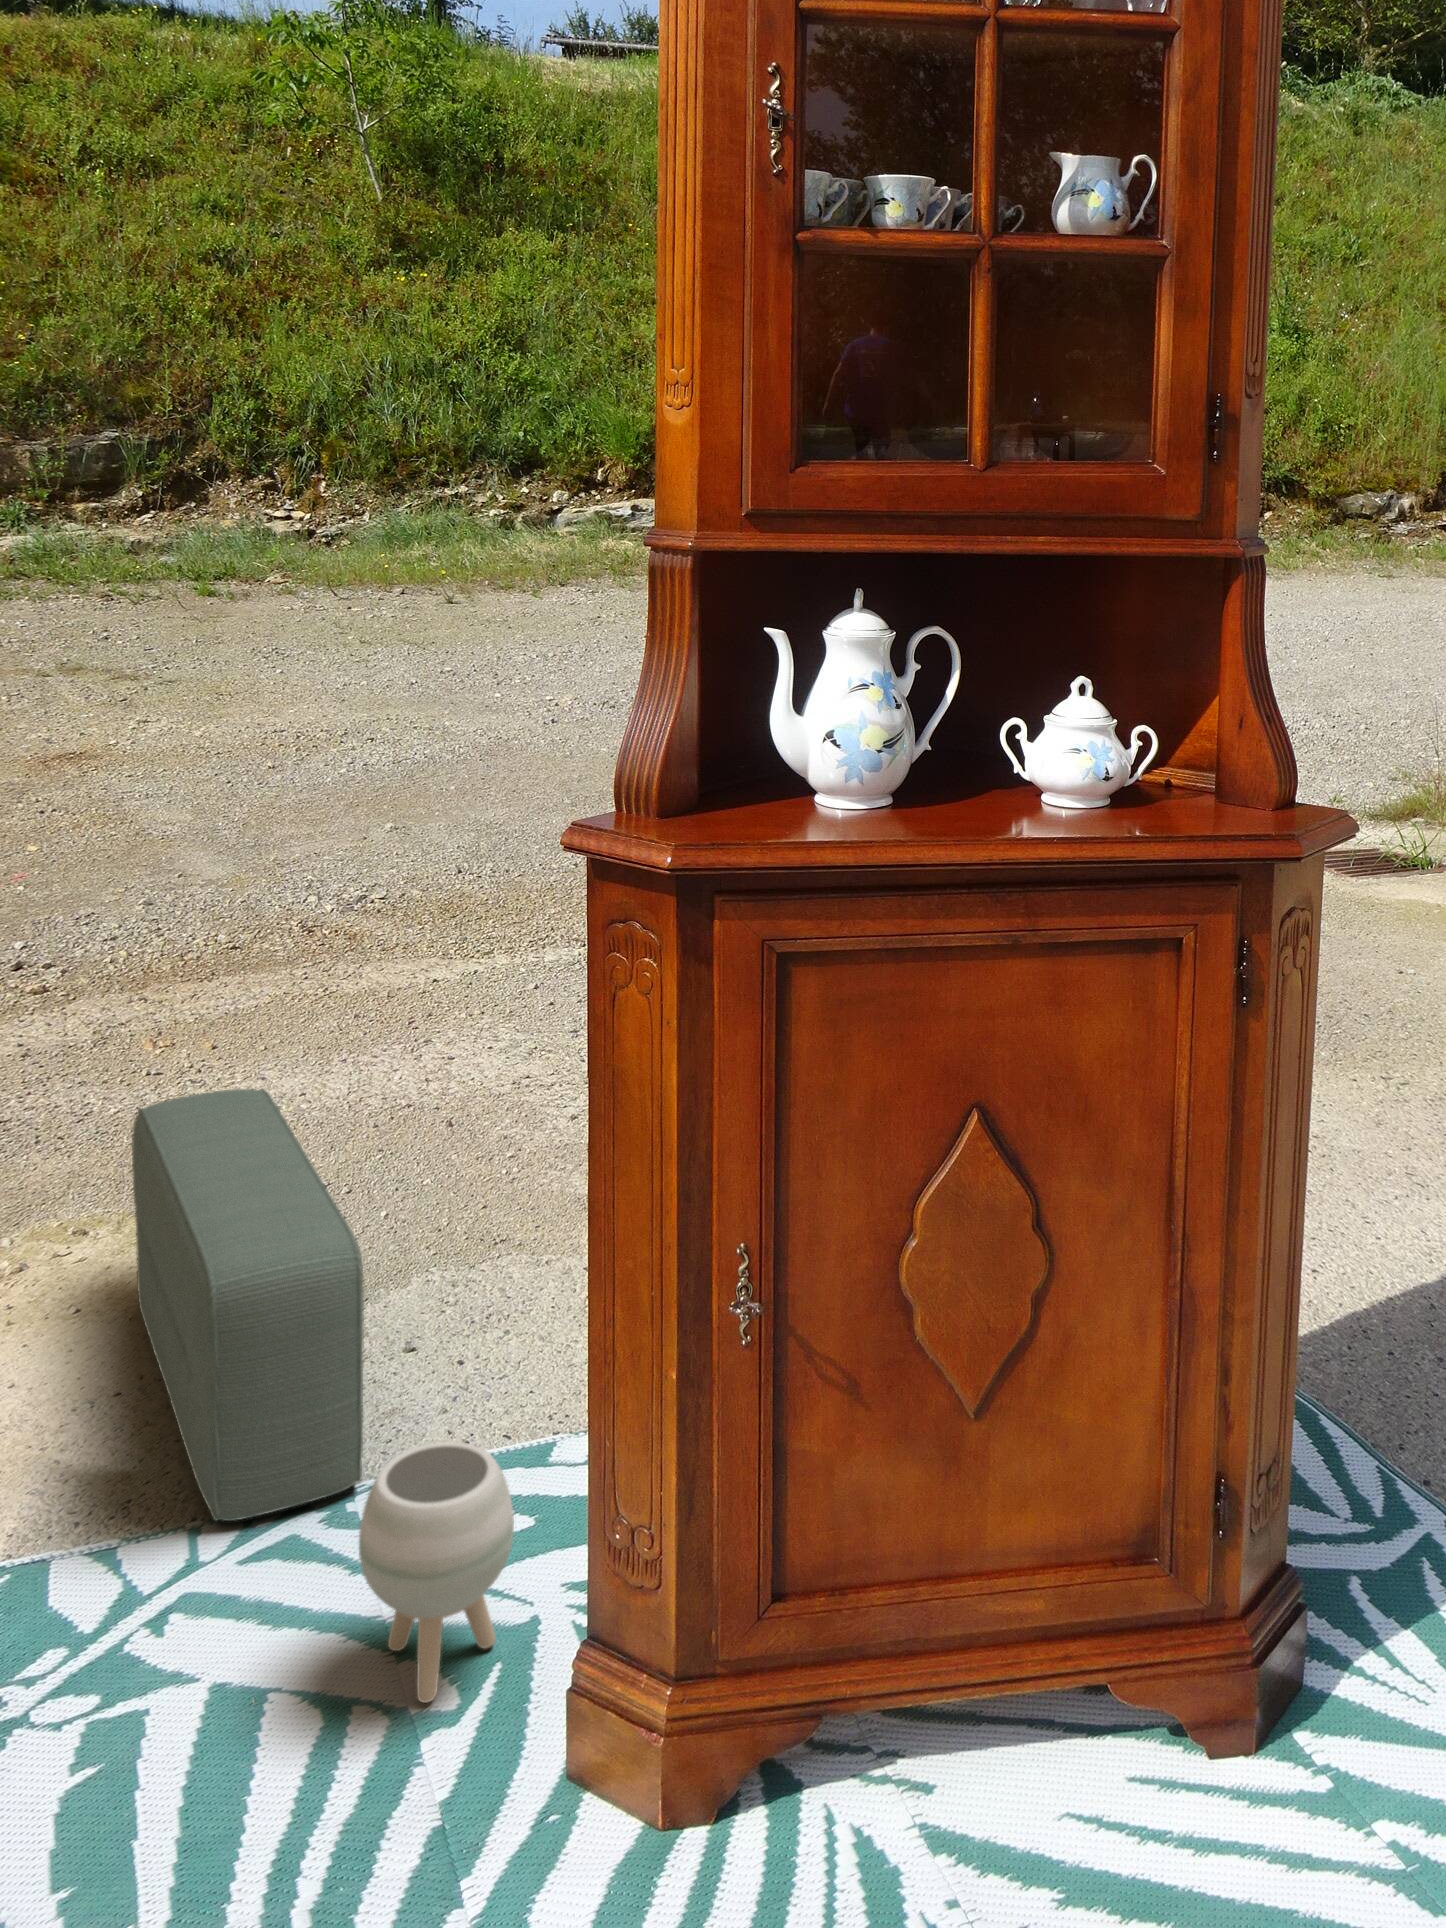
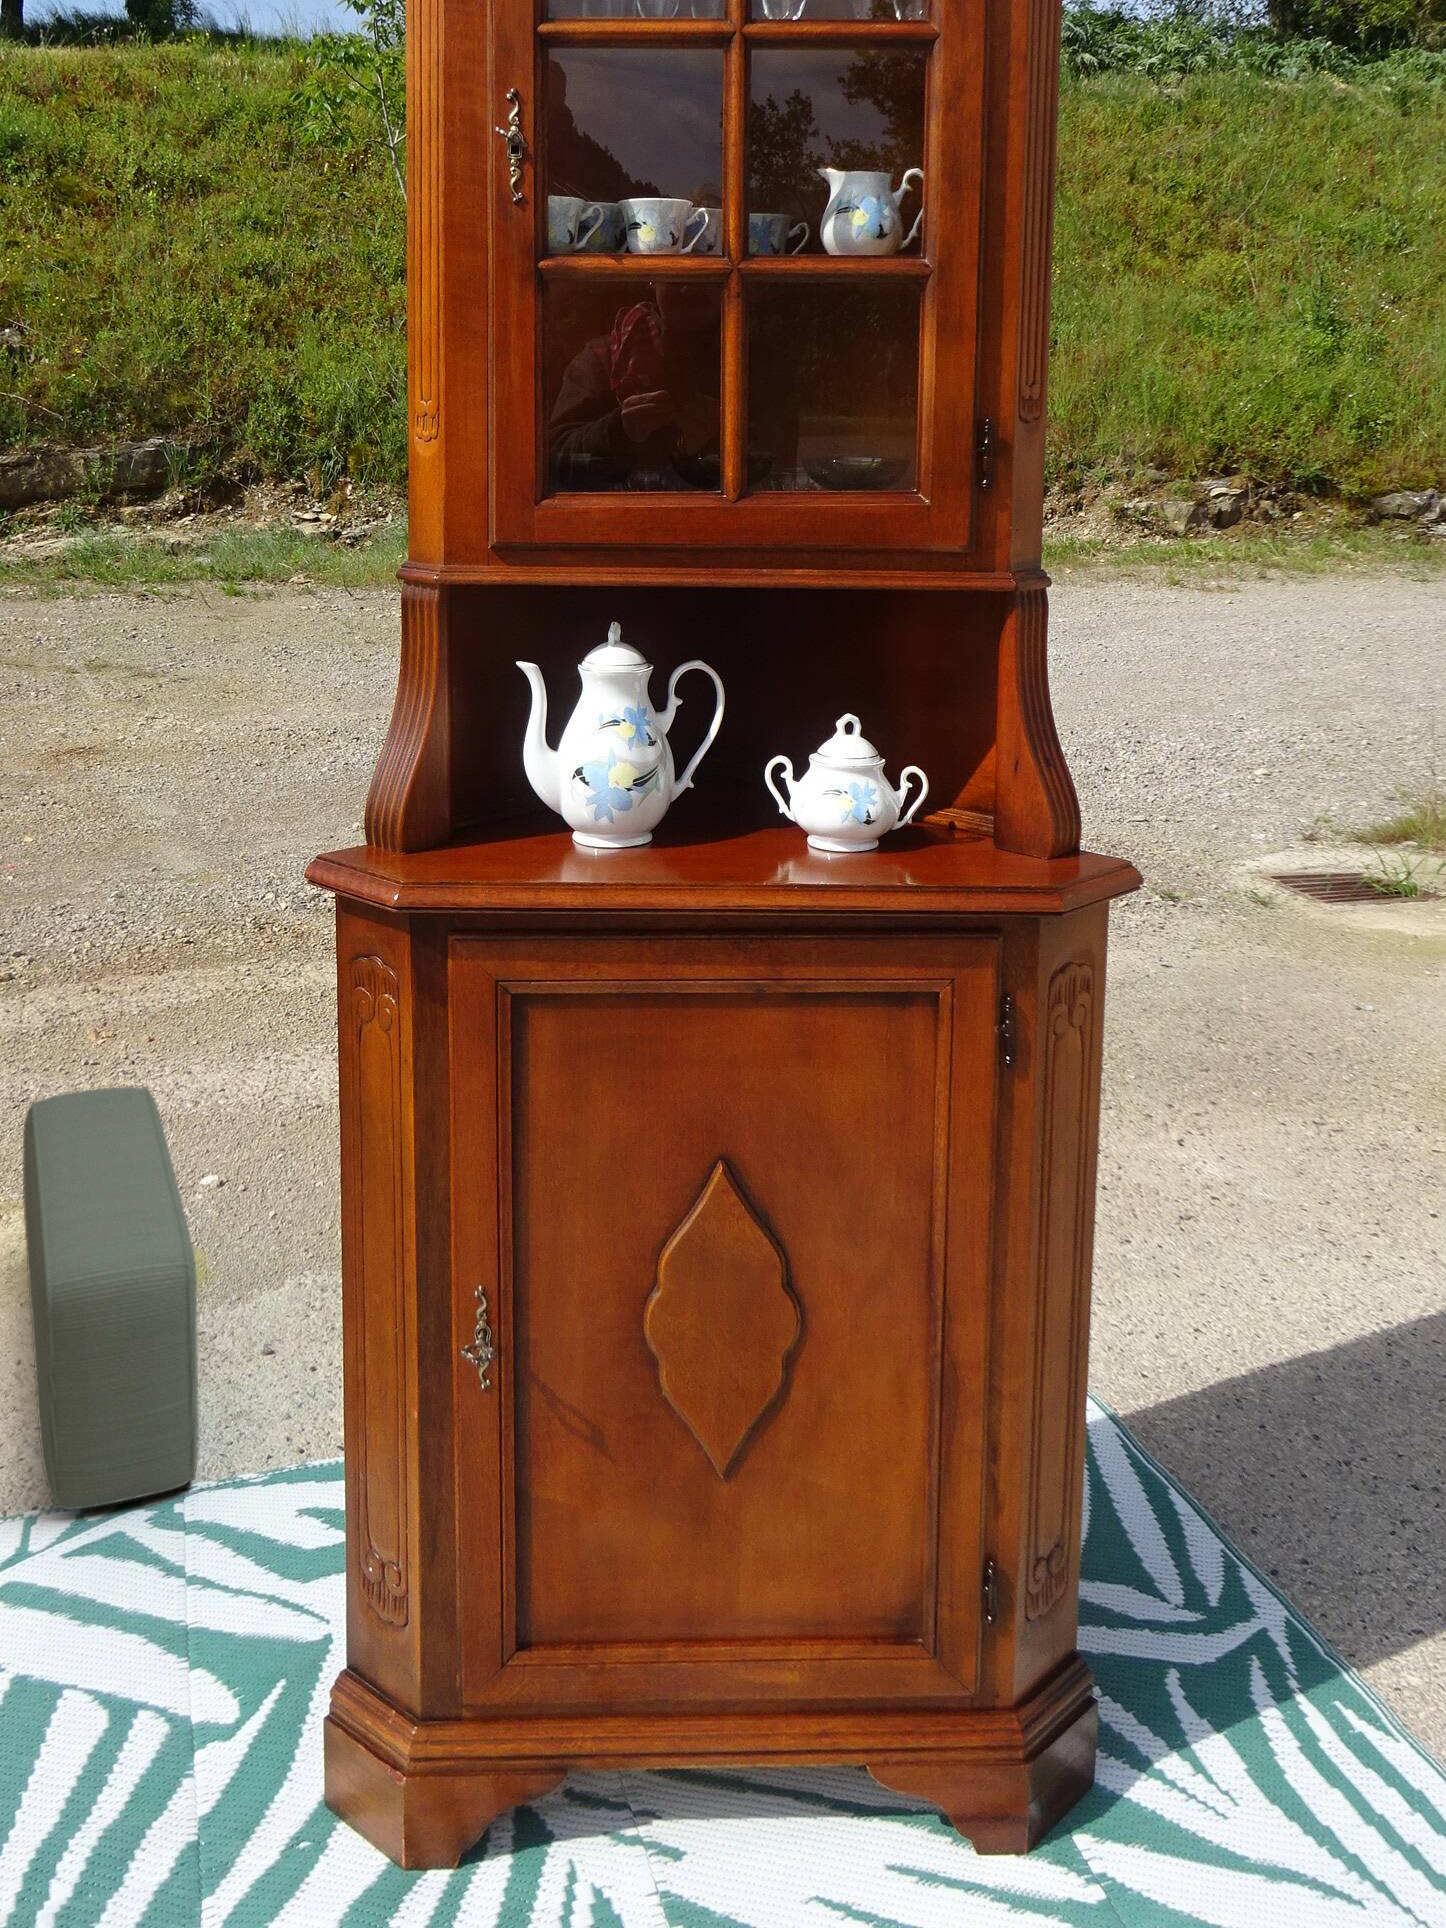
planter: present [359,1441,514,1703] -> none [150,1457,300,1712]

